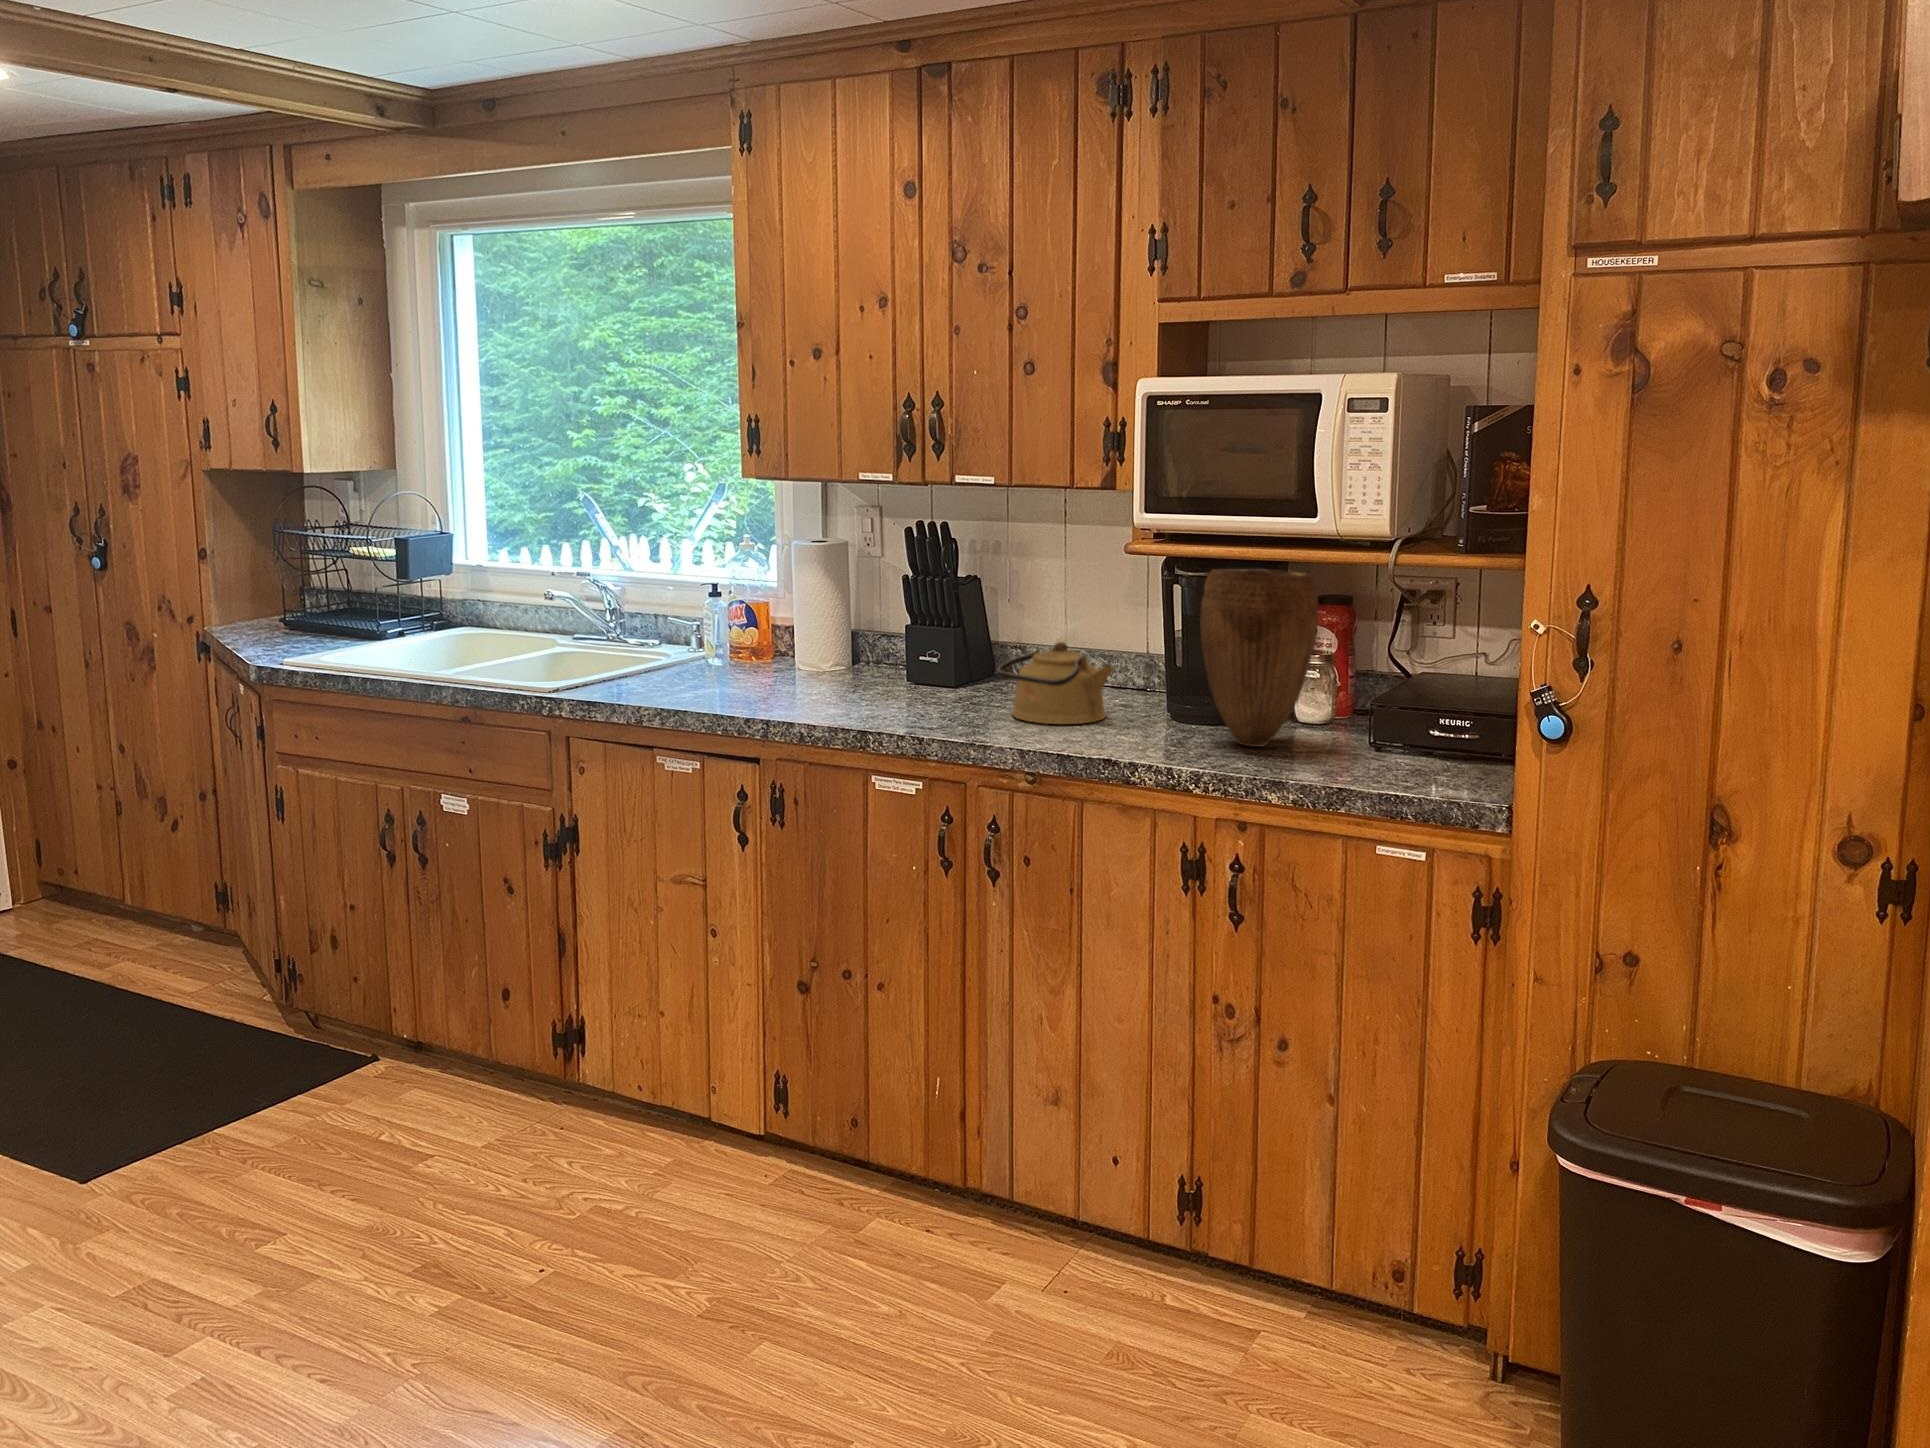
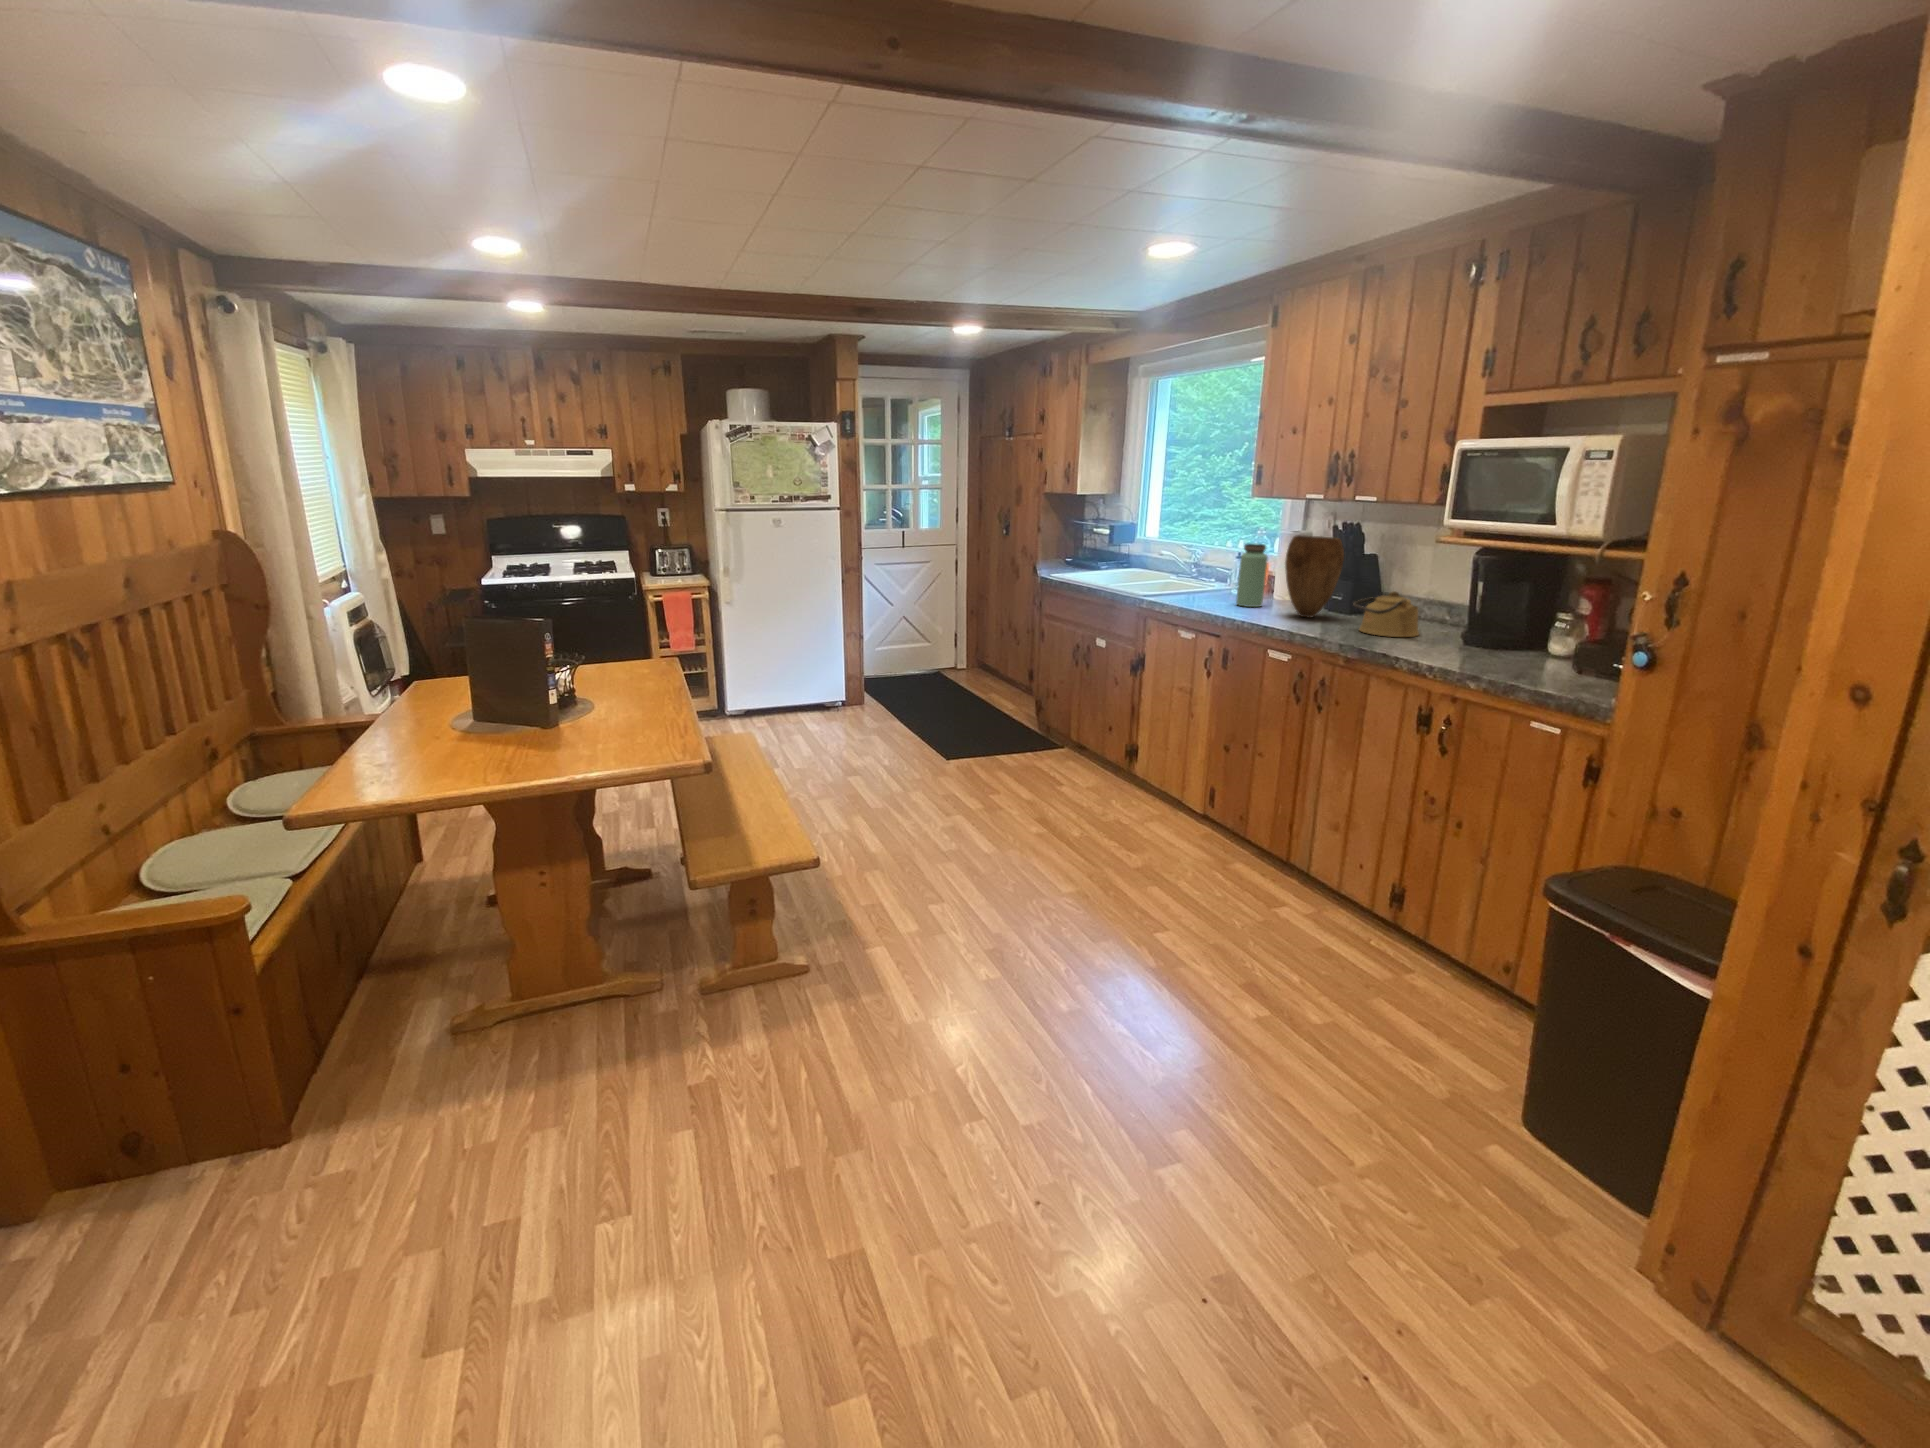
bottle: none [749,567,800,692] -> present [1236,544,1268,607]
vase: present [1200,569,1318,746] -> present [1285,535,1344,617]

